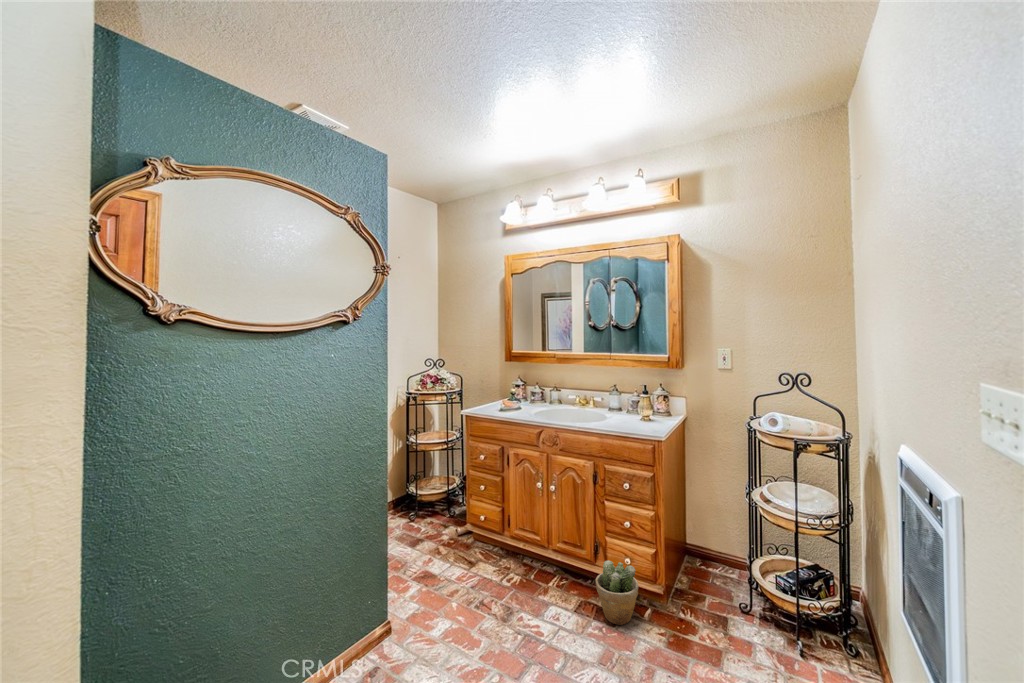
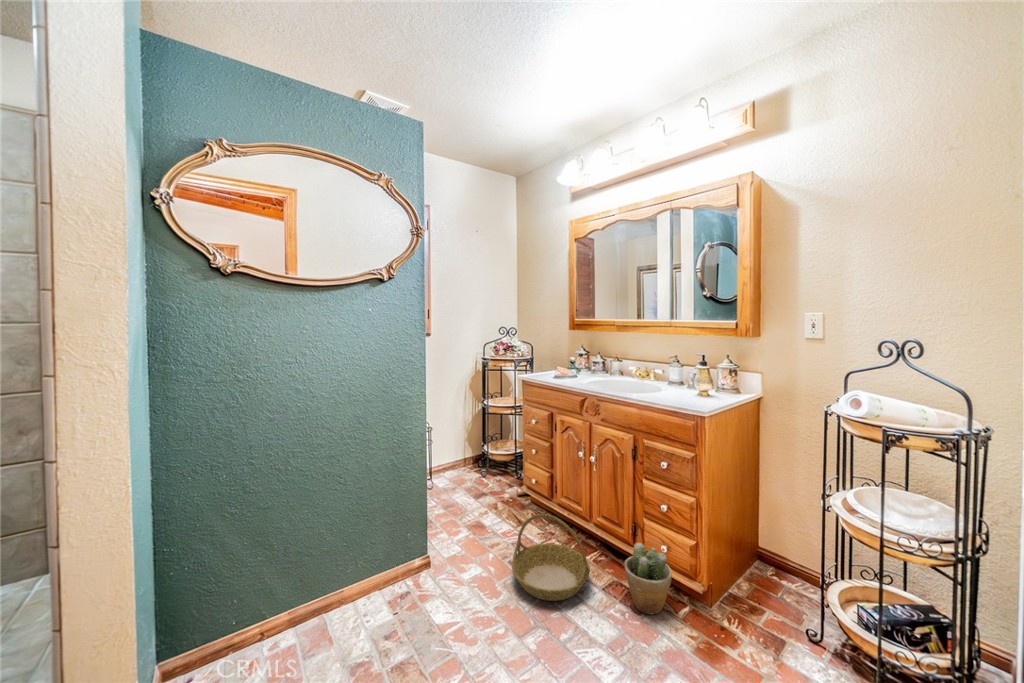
basket: none [485,550,564,636] -> present [512,514,590,601]

